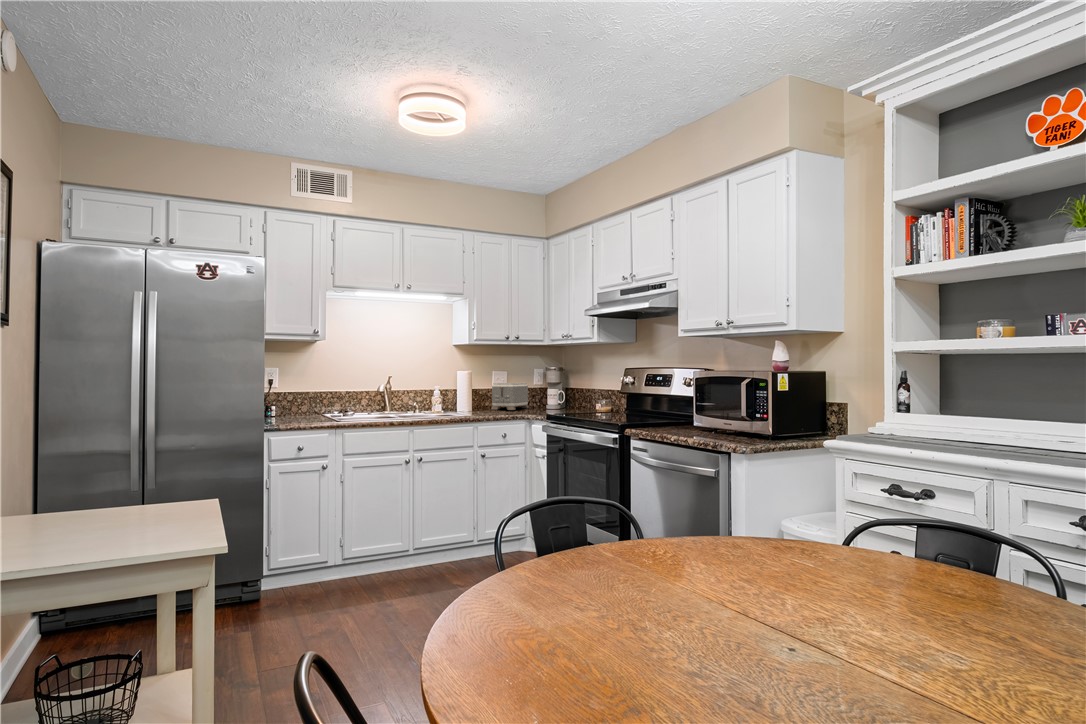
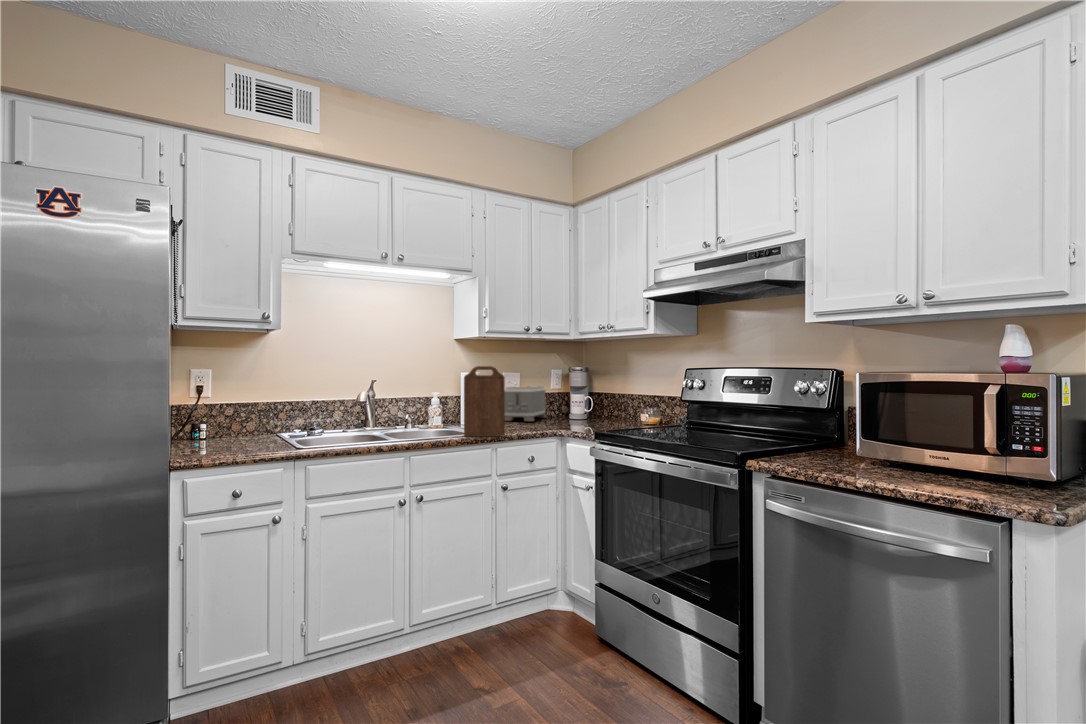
cutting board: none [454,366,484,418] -> present [464,366,505,437]

